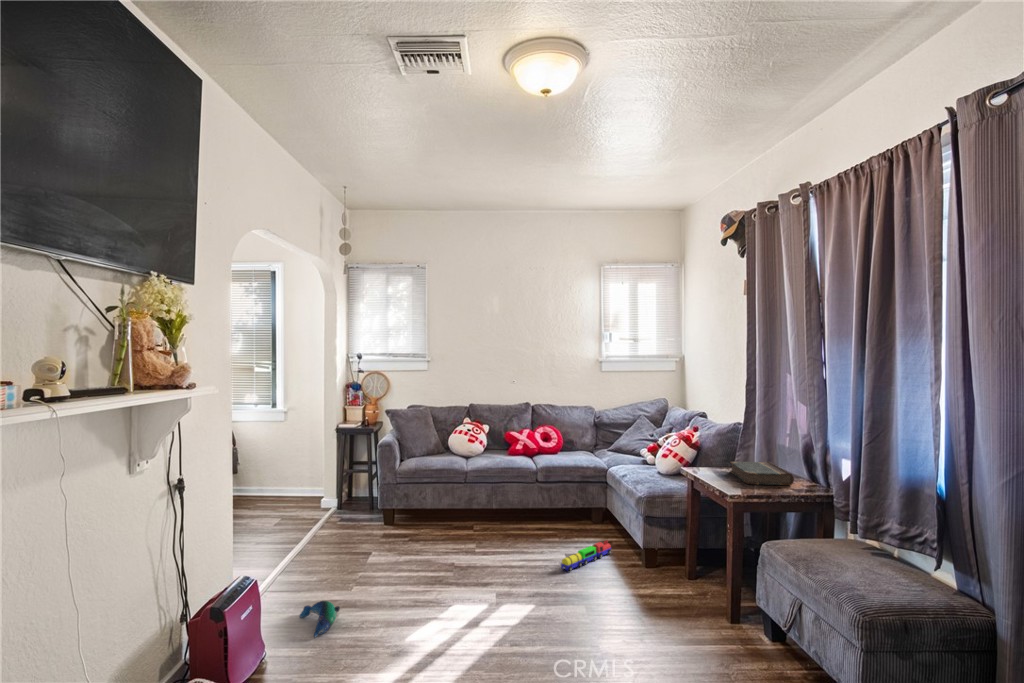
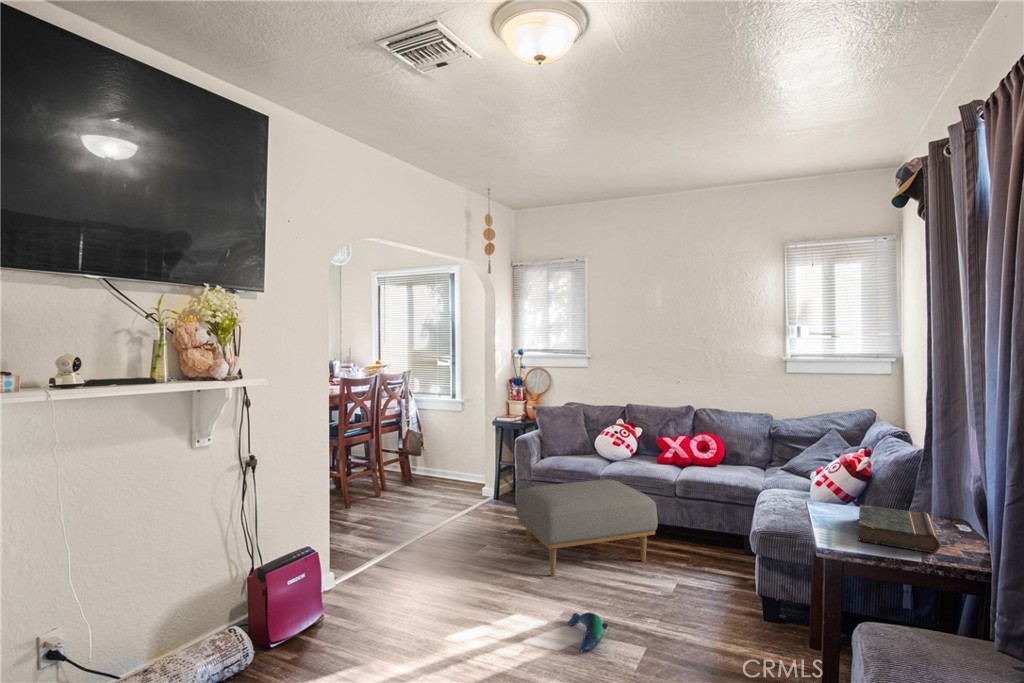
ottoman: none [404,474,537,568] -> present [516,480,658,576]
toy train: present [561,540,611,571] -> none [657,578,737,607]
plush toy: present [299,601,340,638] -> present [568,612,608,653]

